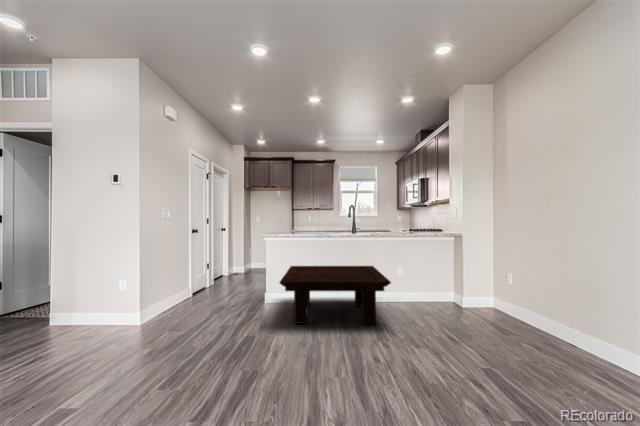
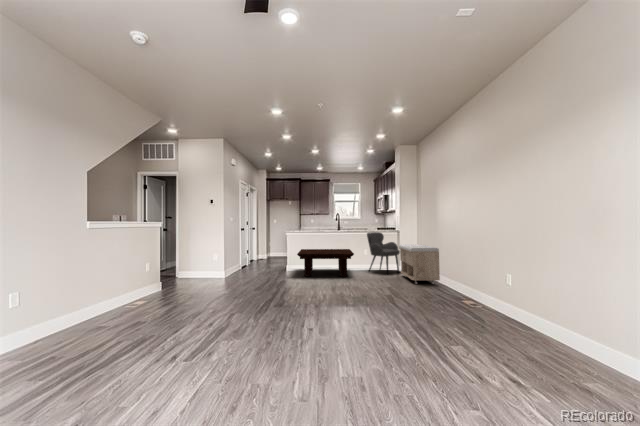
armchair: none [405,238,465,319] -> present [367,232,400,275]
storage bench: none [473,263,590,354] -> present [399,244,440,284]

